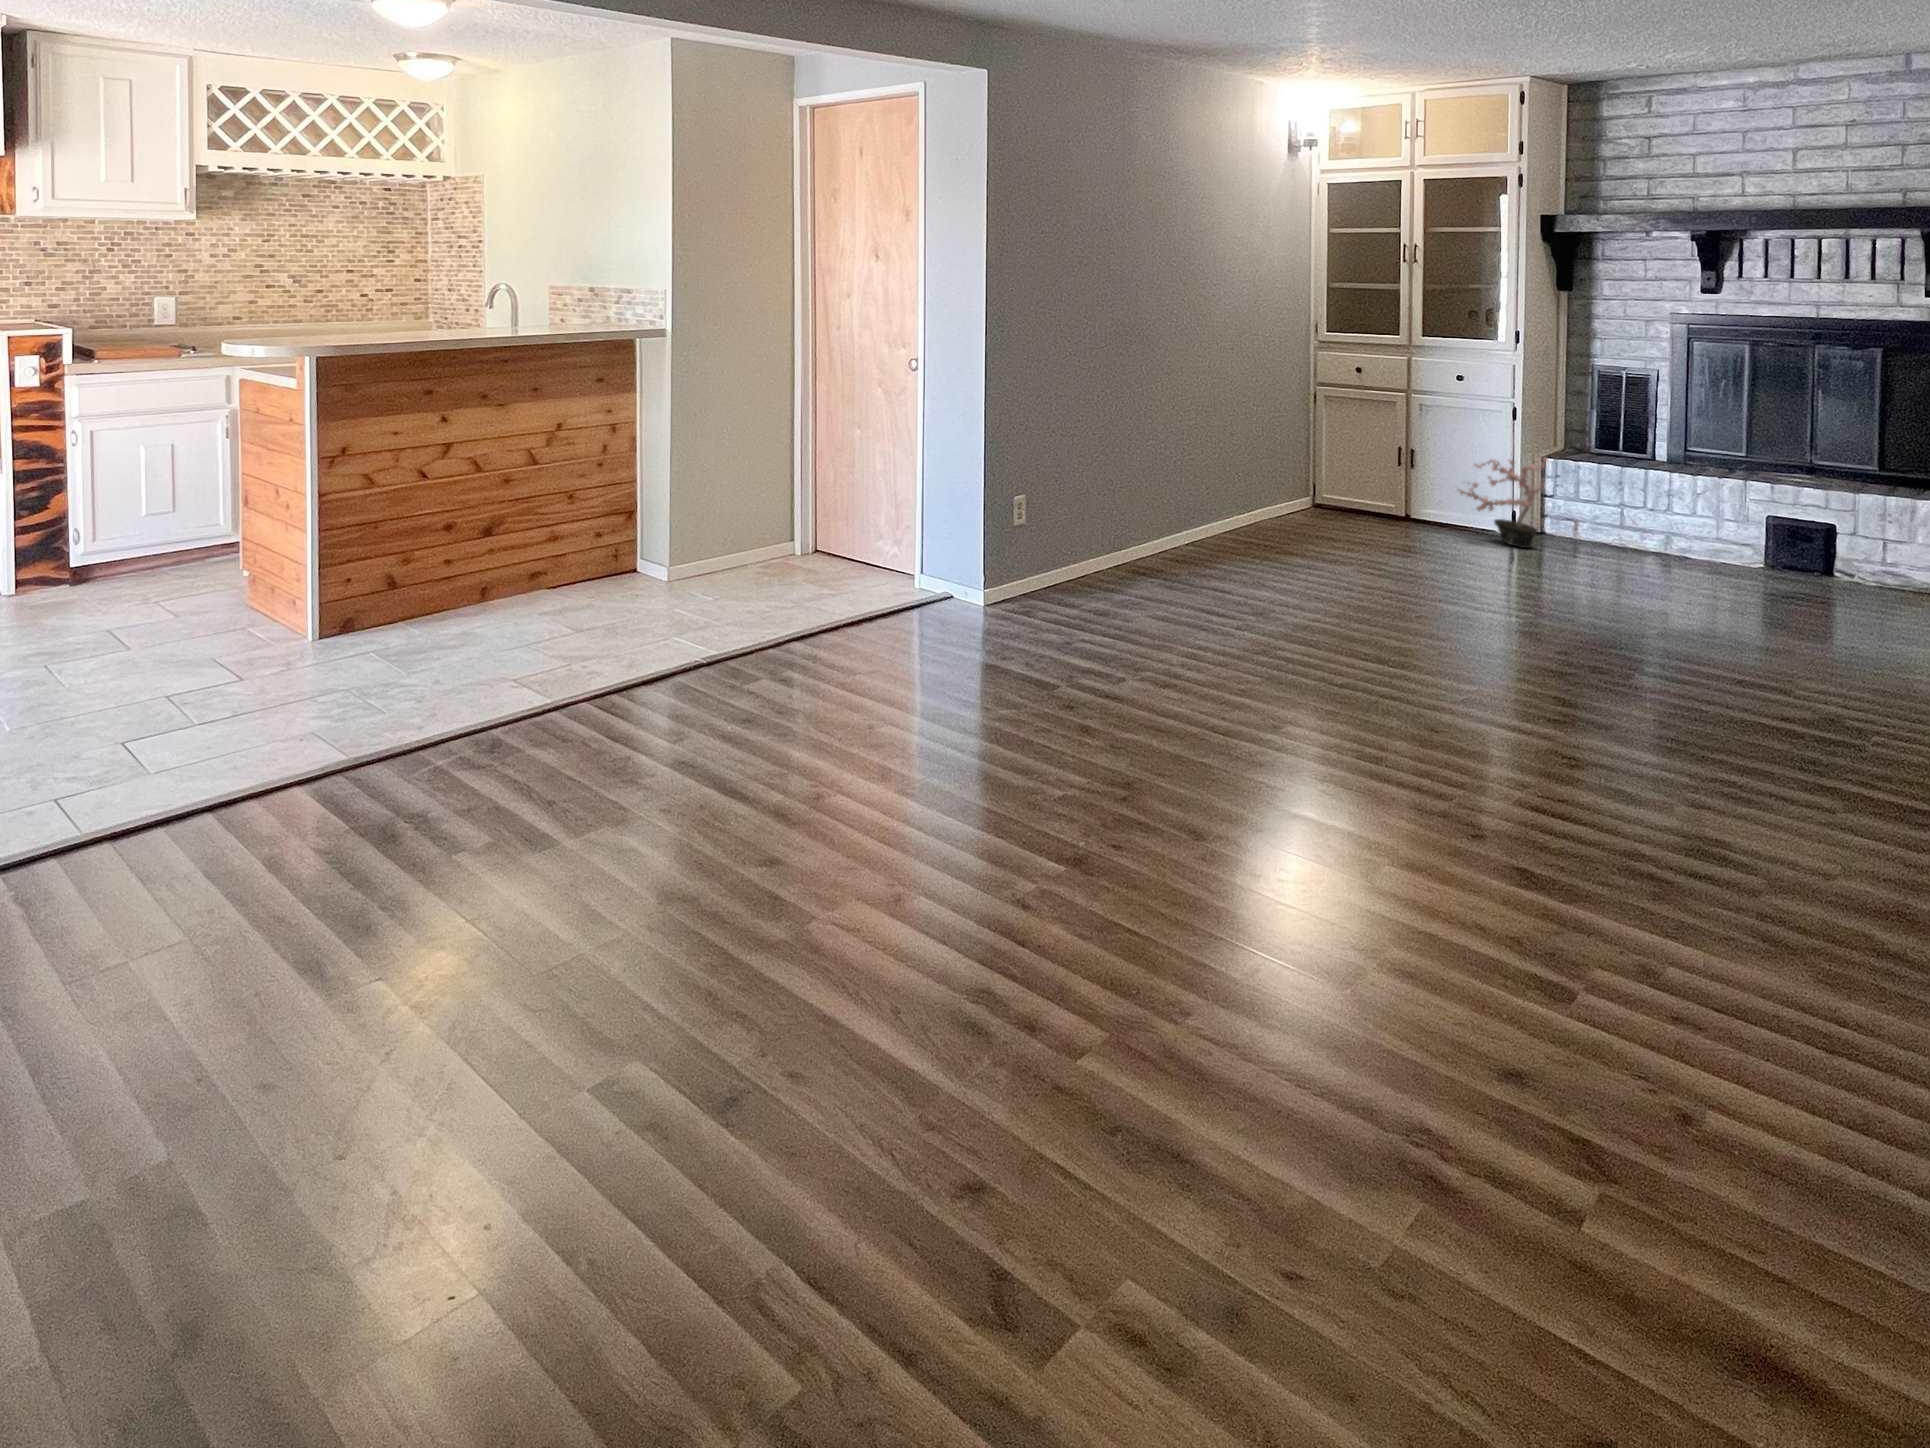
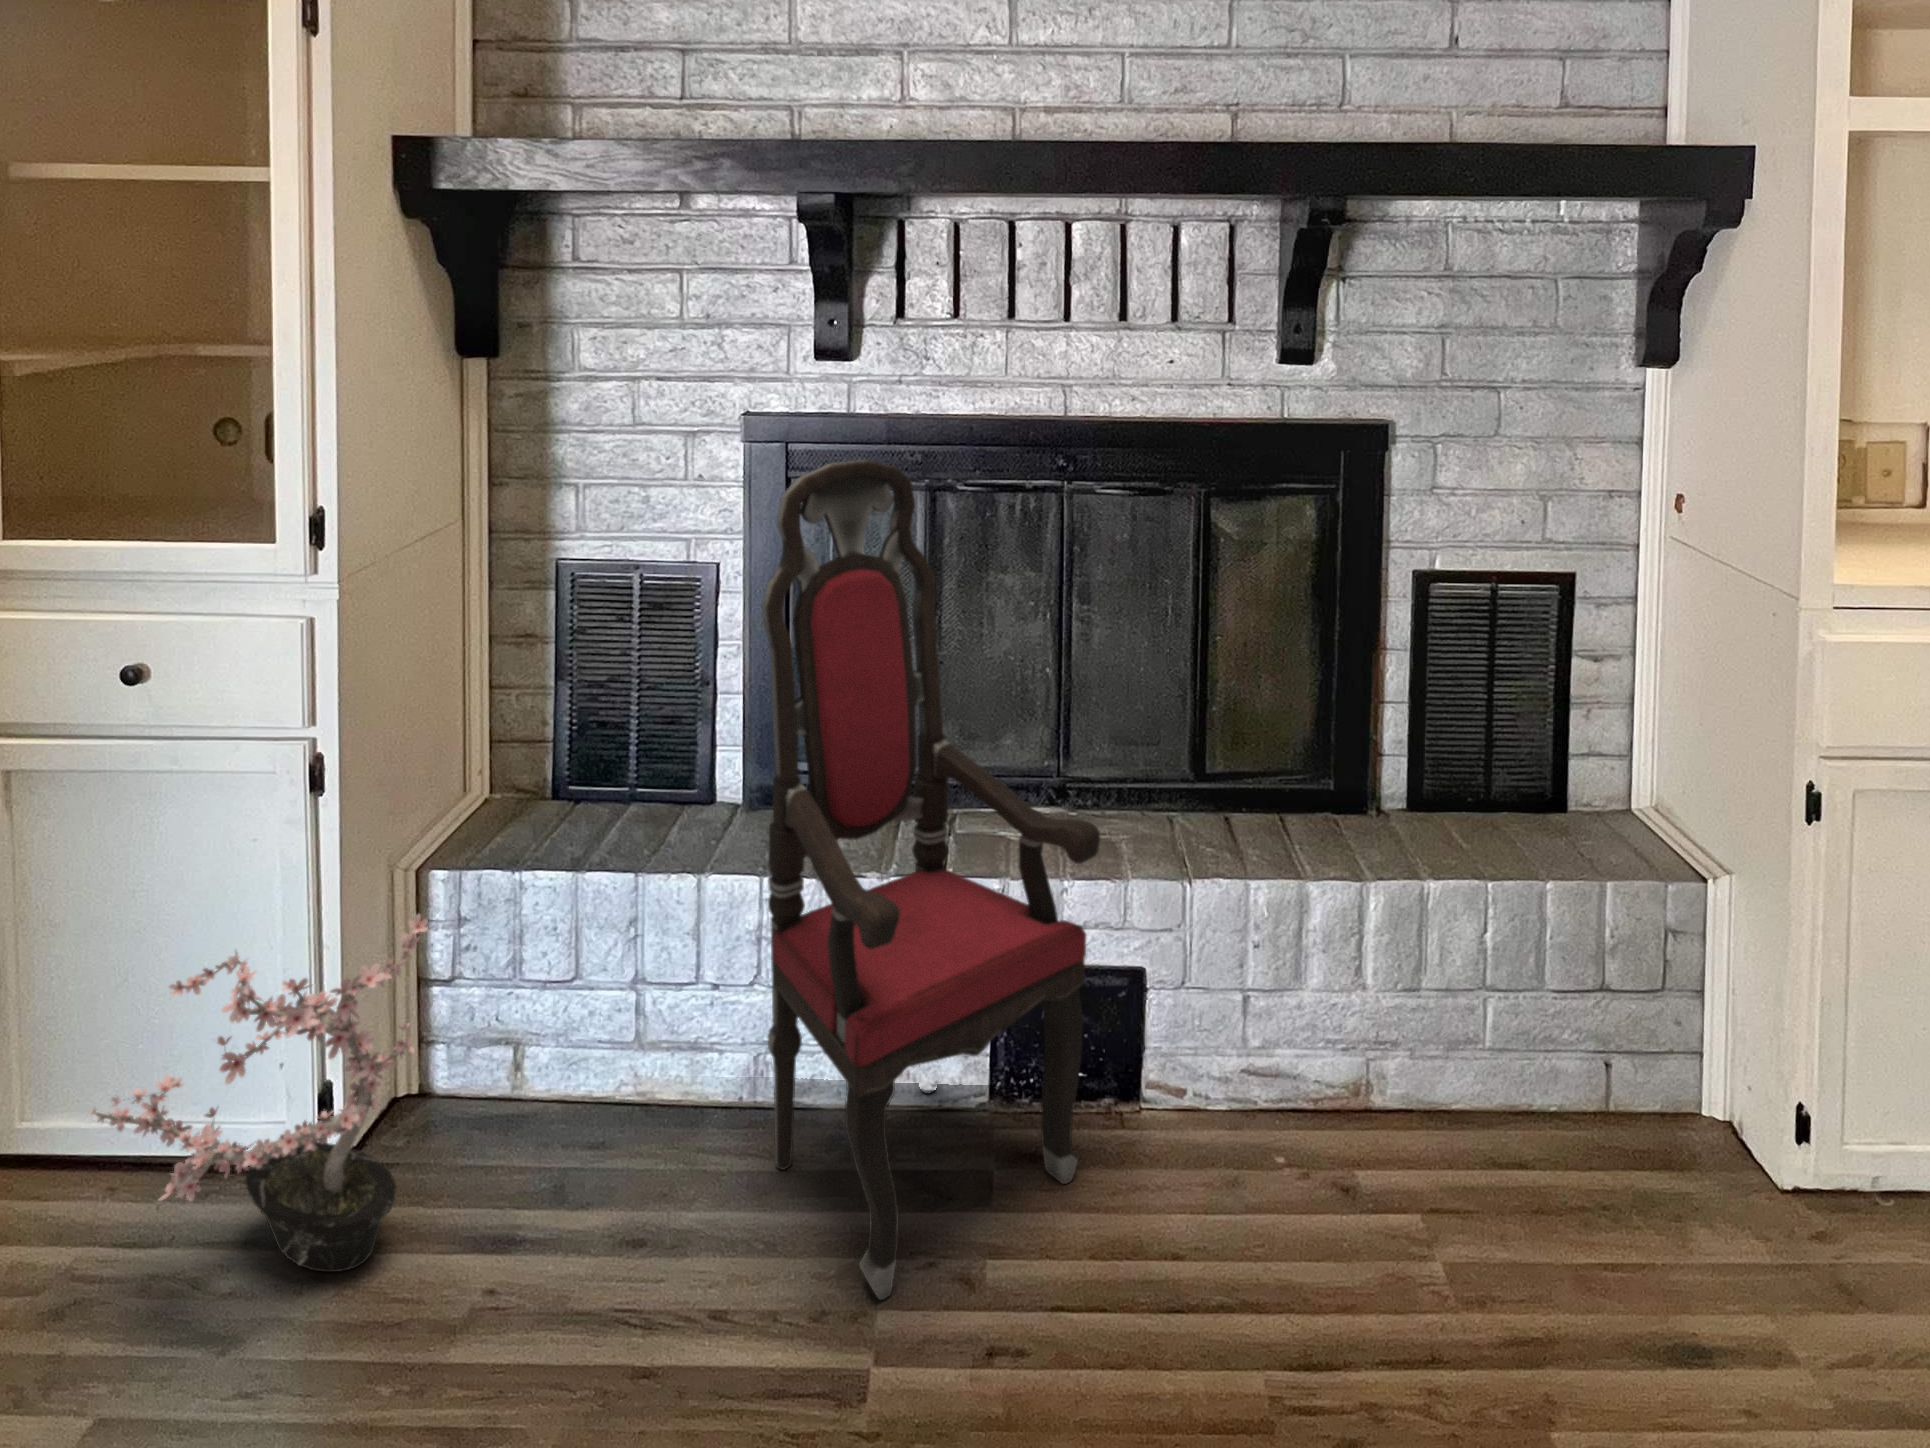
armchair: none [1664,327,1795,583] -> present [762,460,1100,1300]

